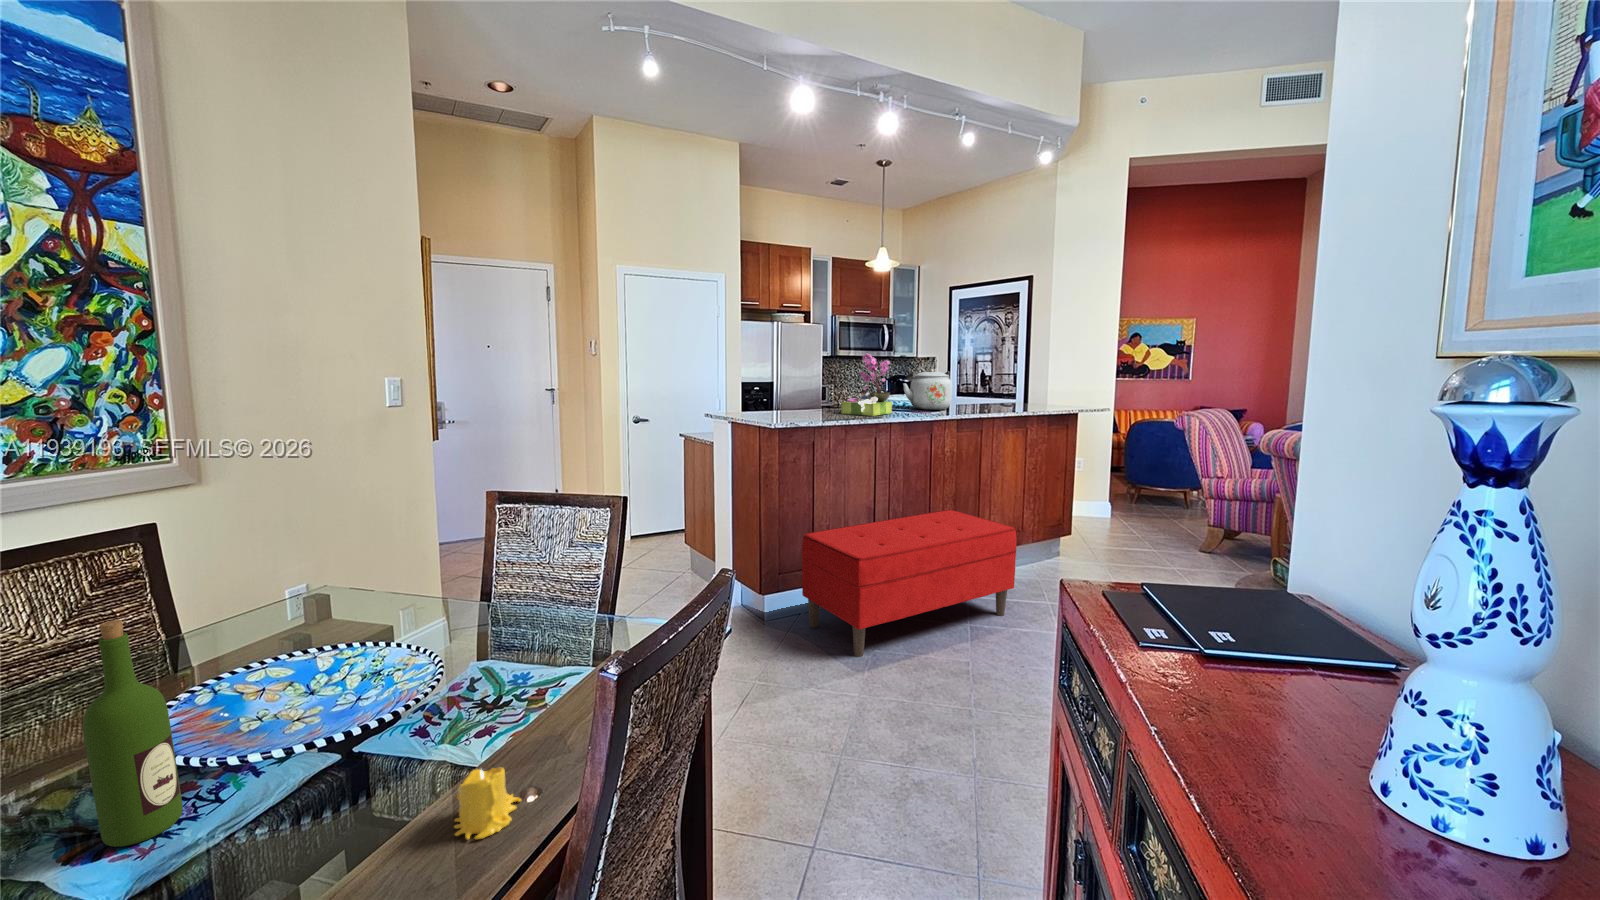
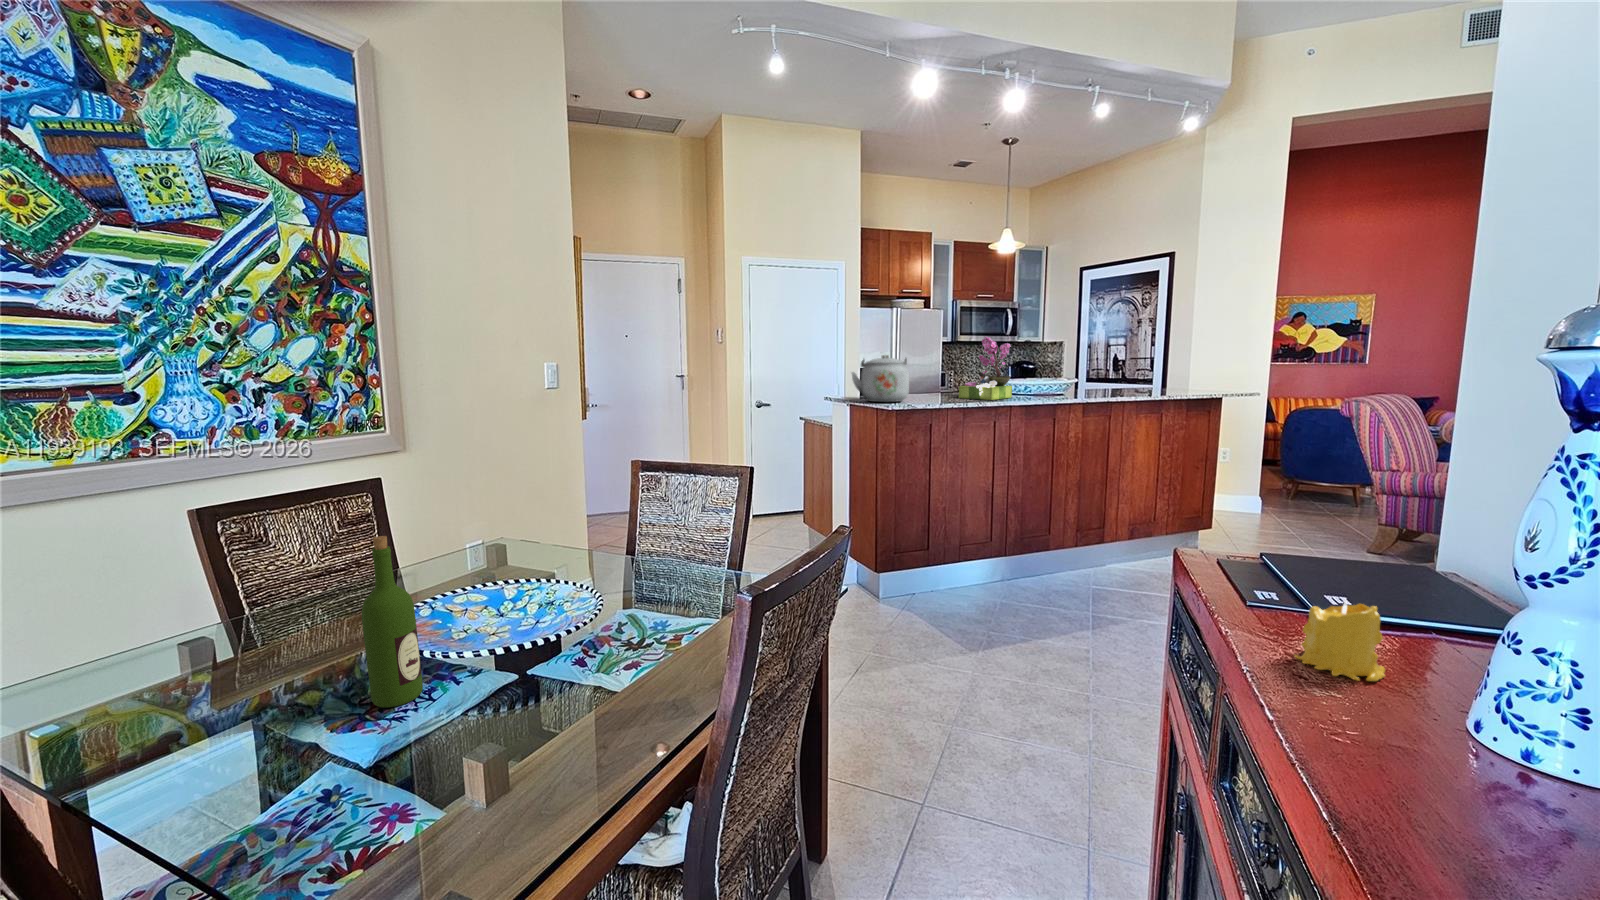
kettle: present [903,369,952,410] -> present [852,355,909,402]
bench: present [802,510,1016,657] -> none [916,498,1145,640]
candle: present [454,768,521,839] -> present [1294,602,1385,681]

